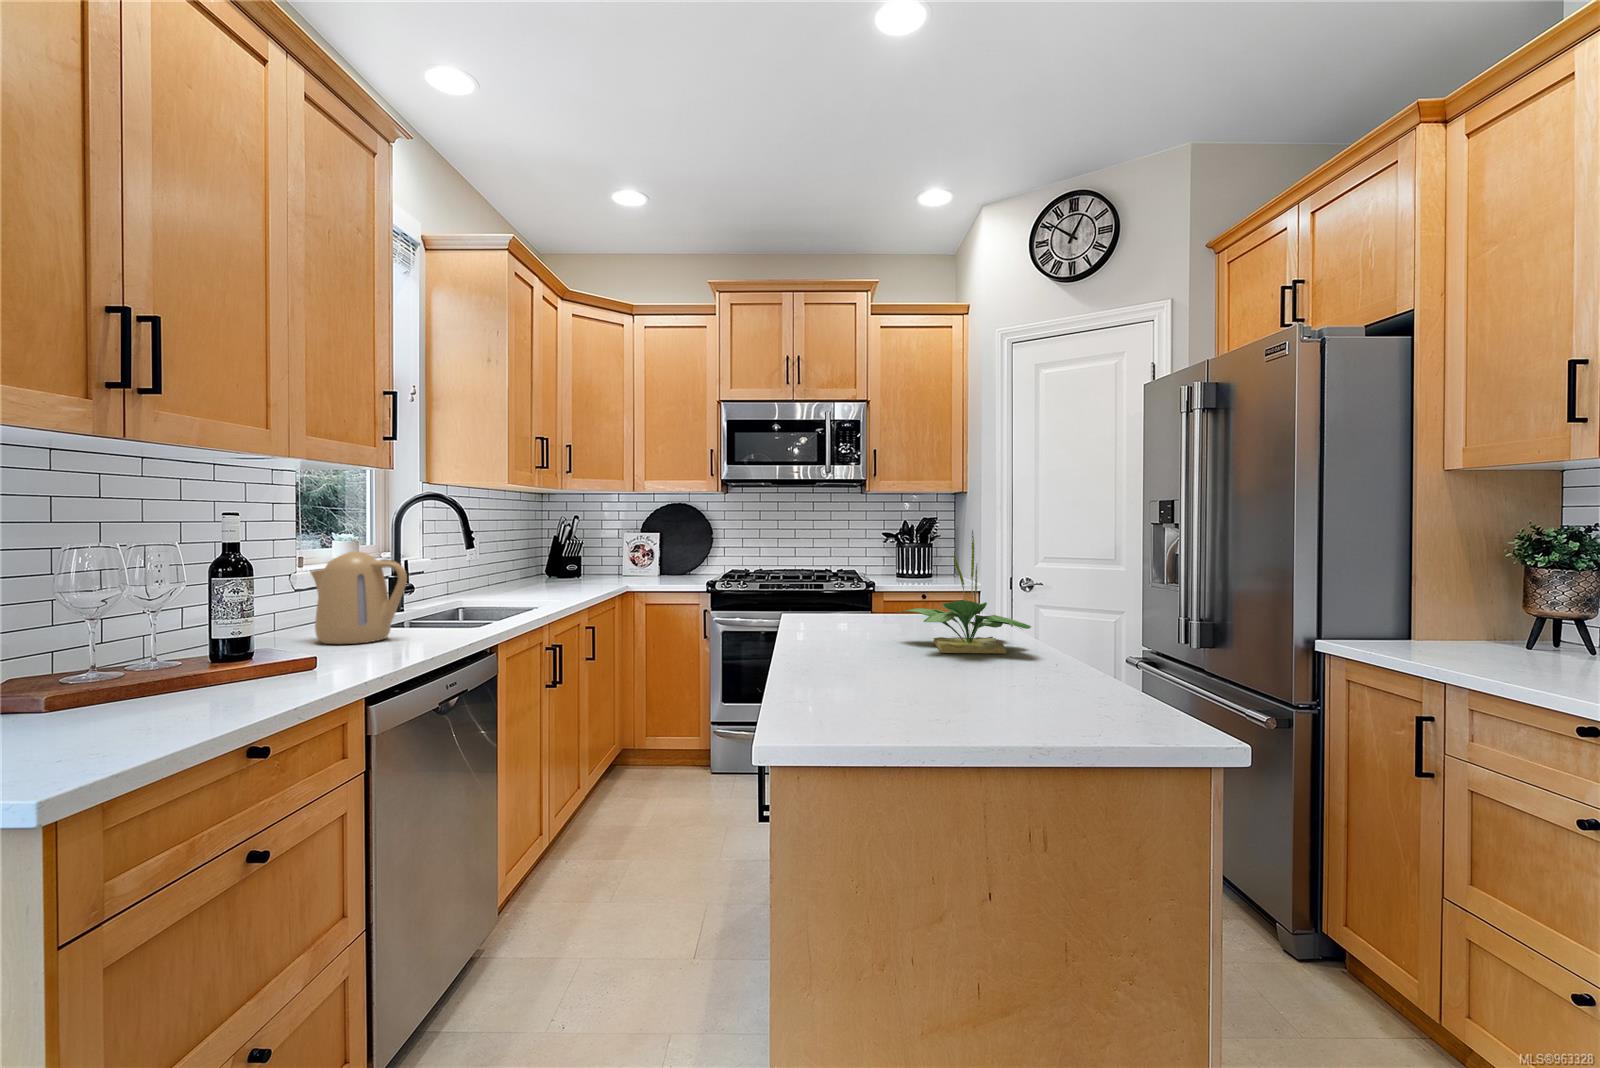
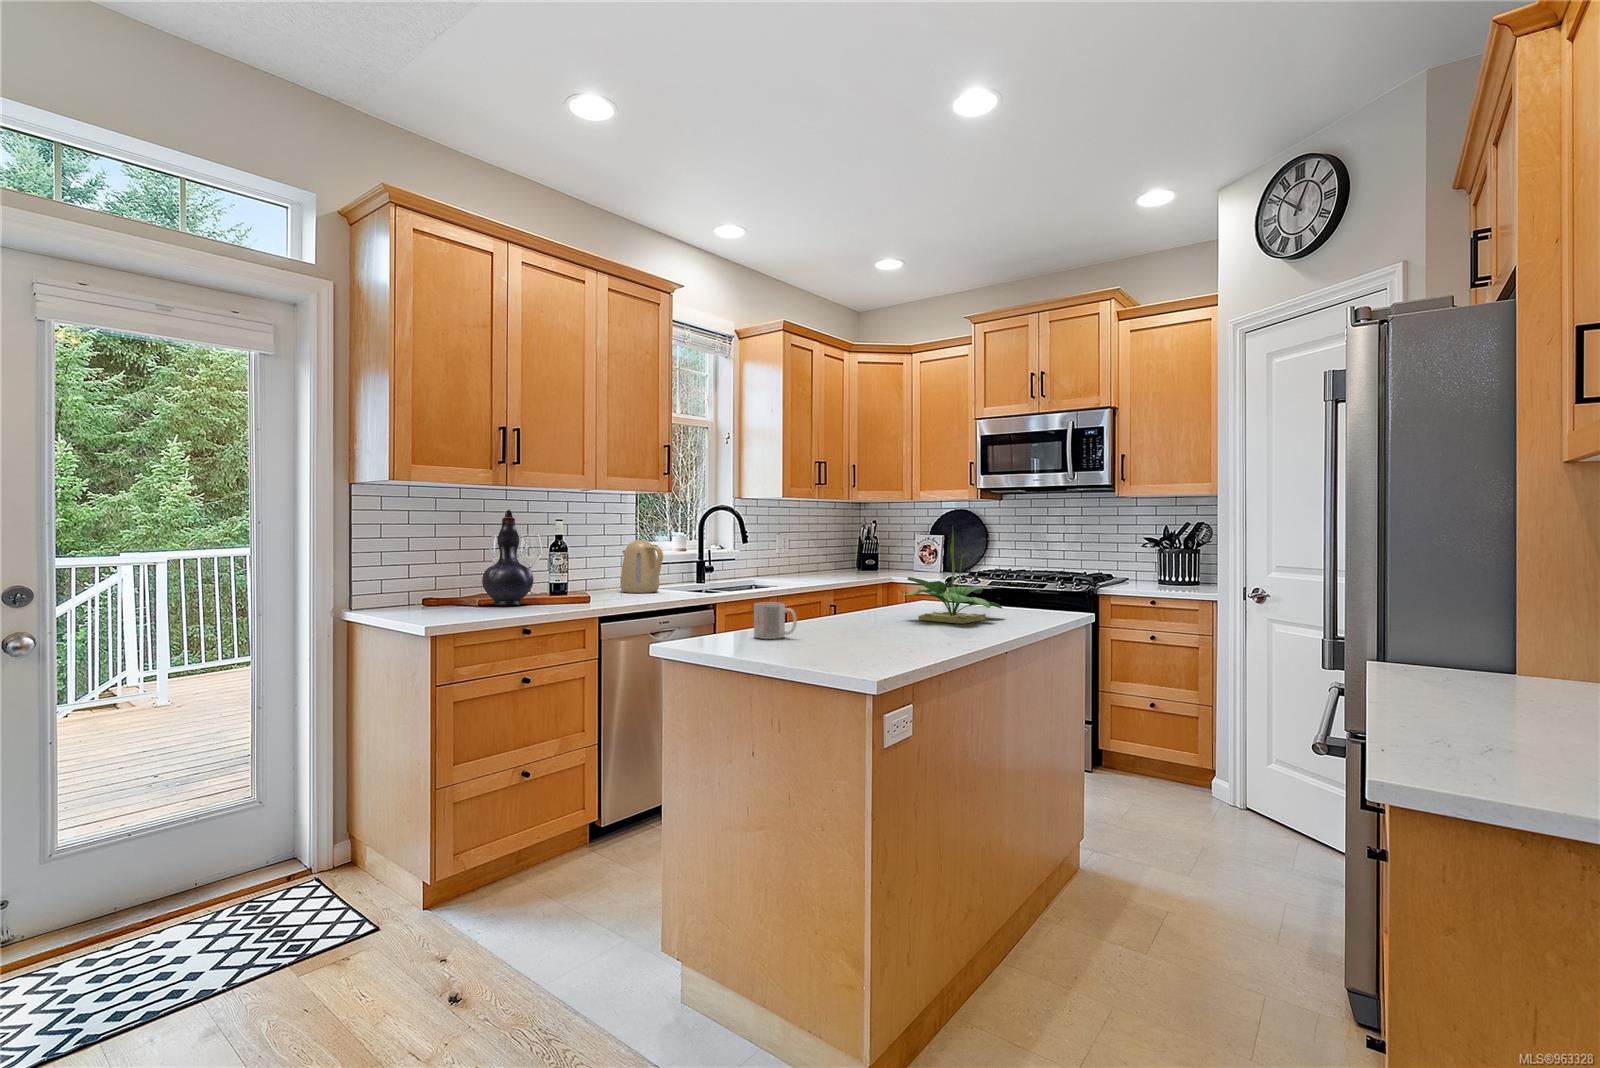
decorative vase: none [97,500,237,717] -> present [482,510,533,606]
mug: none [909,660,979,724] -> present [754,602,797,639]

